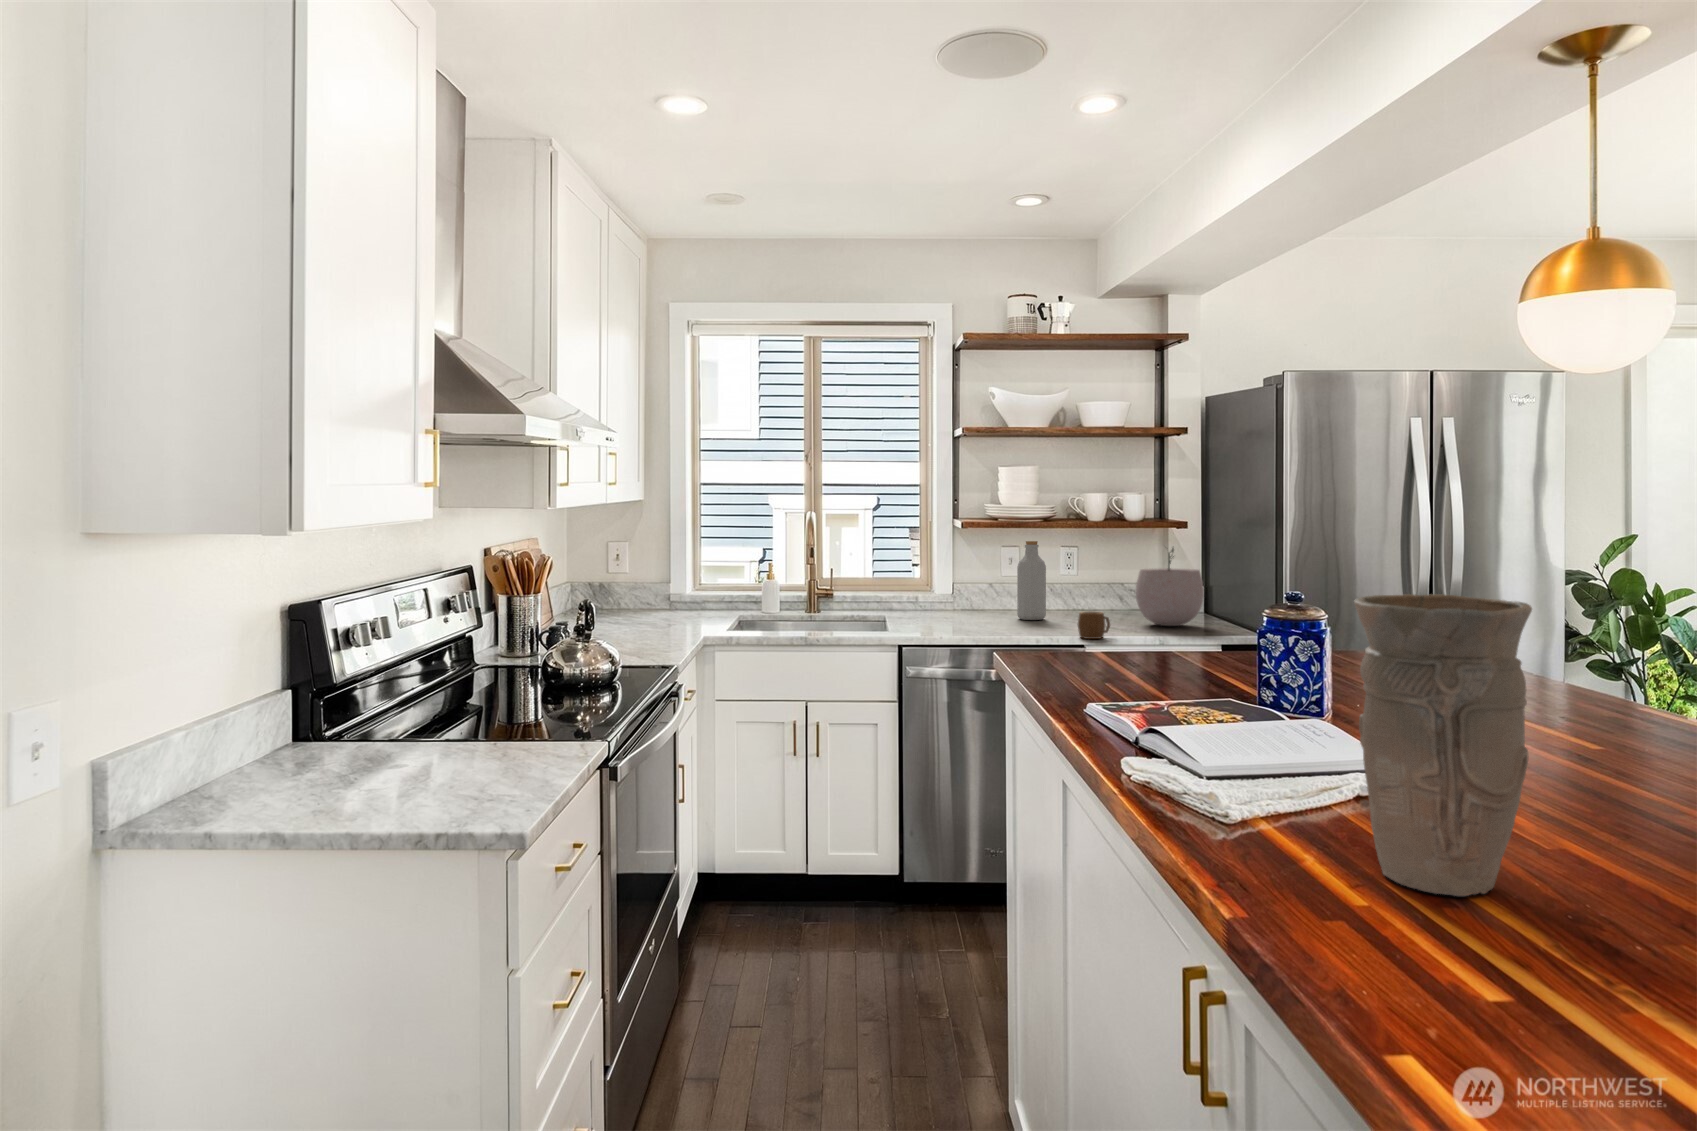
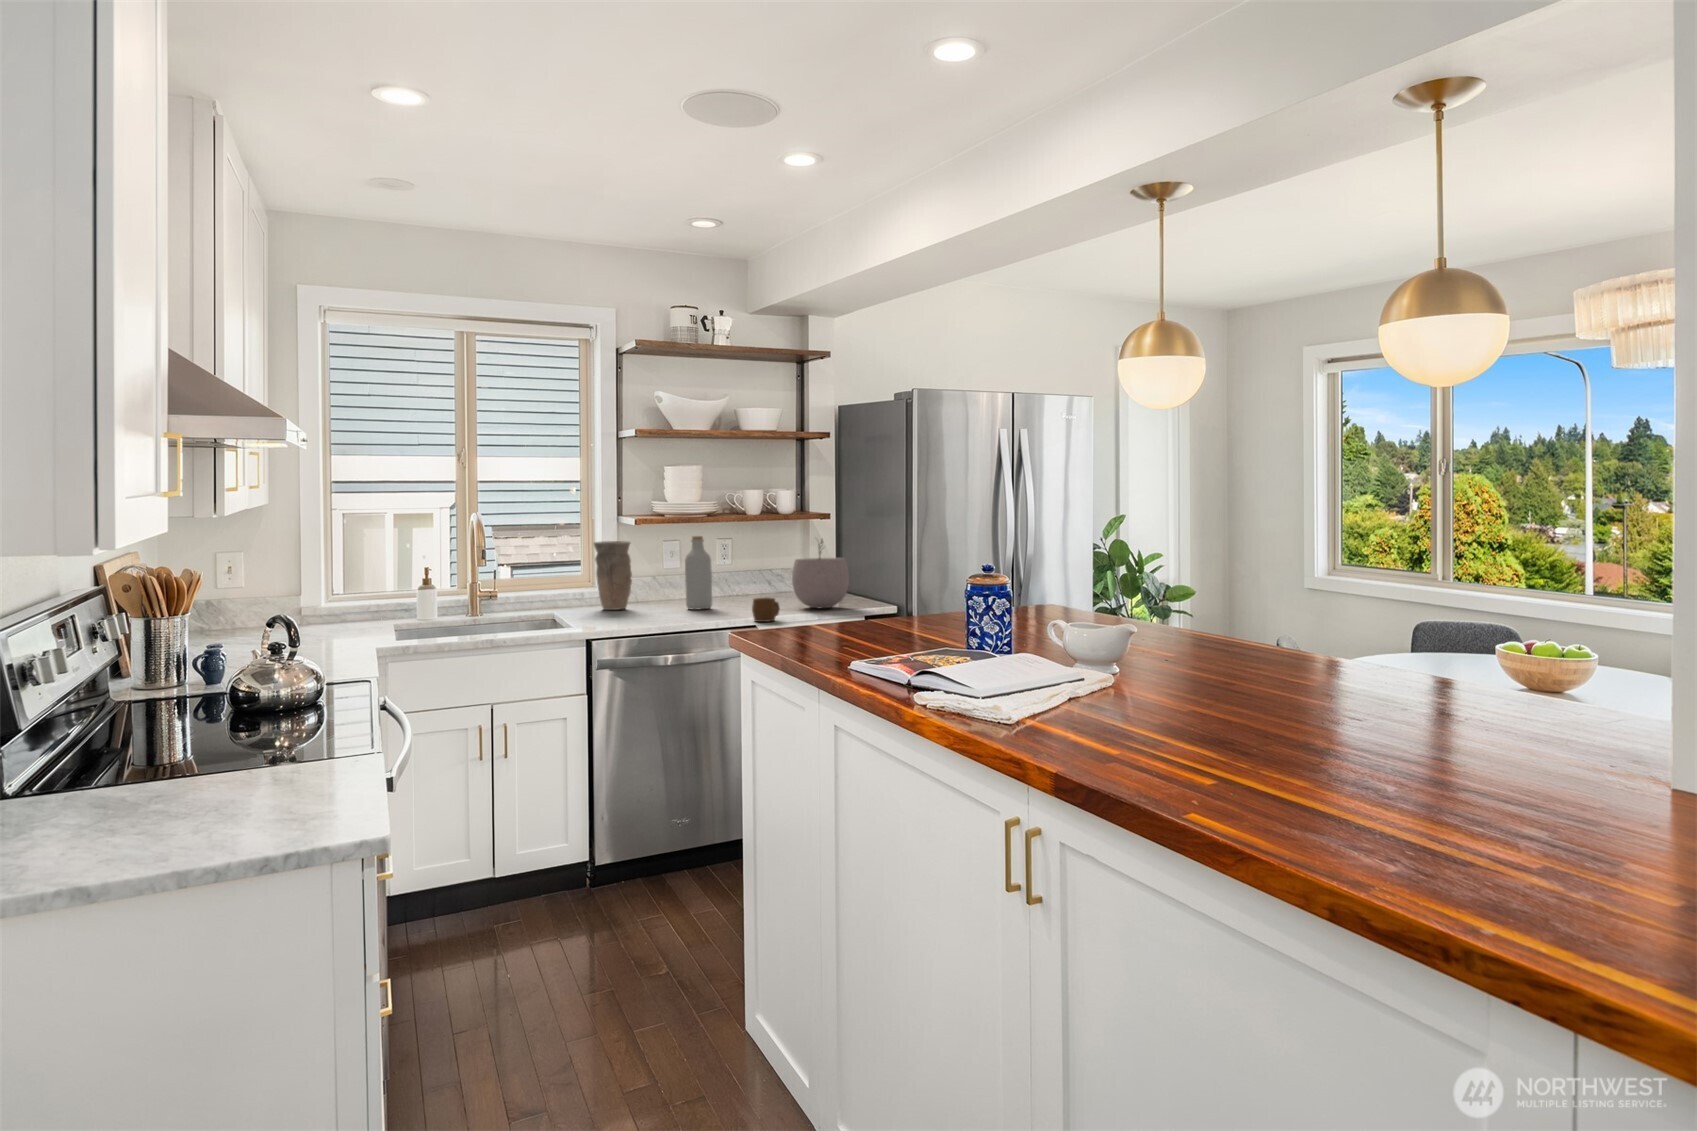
vase: present [1354,594,1532,896] -> present [594,541,632,610]

